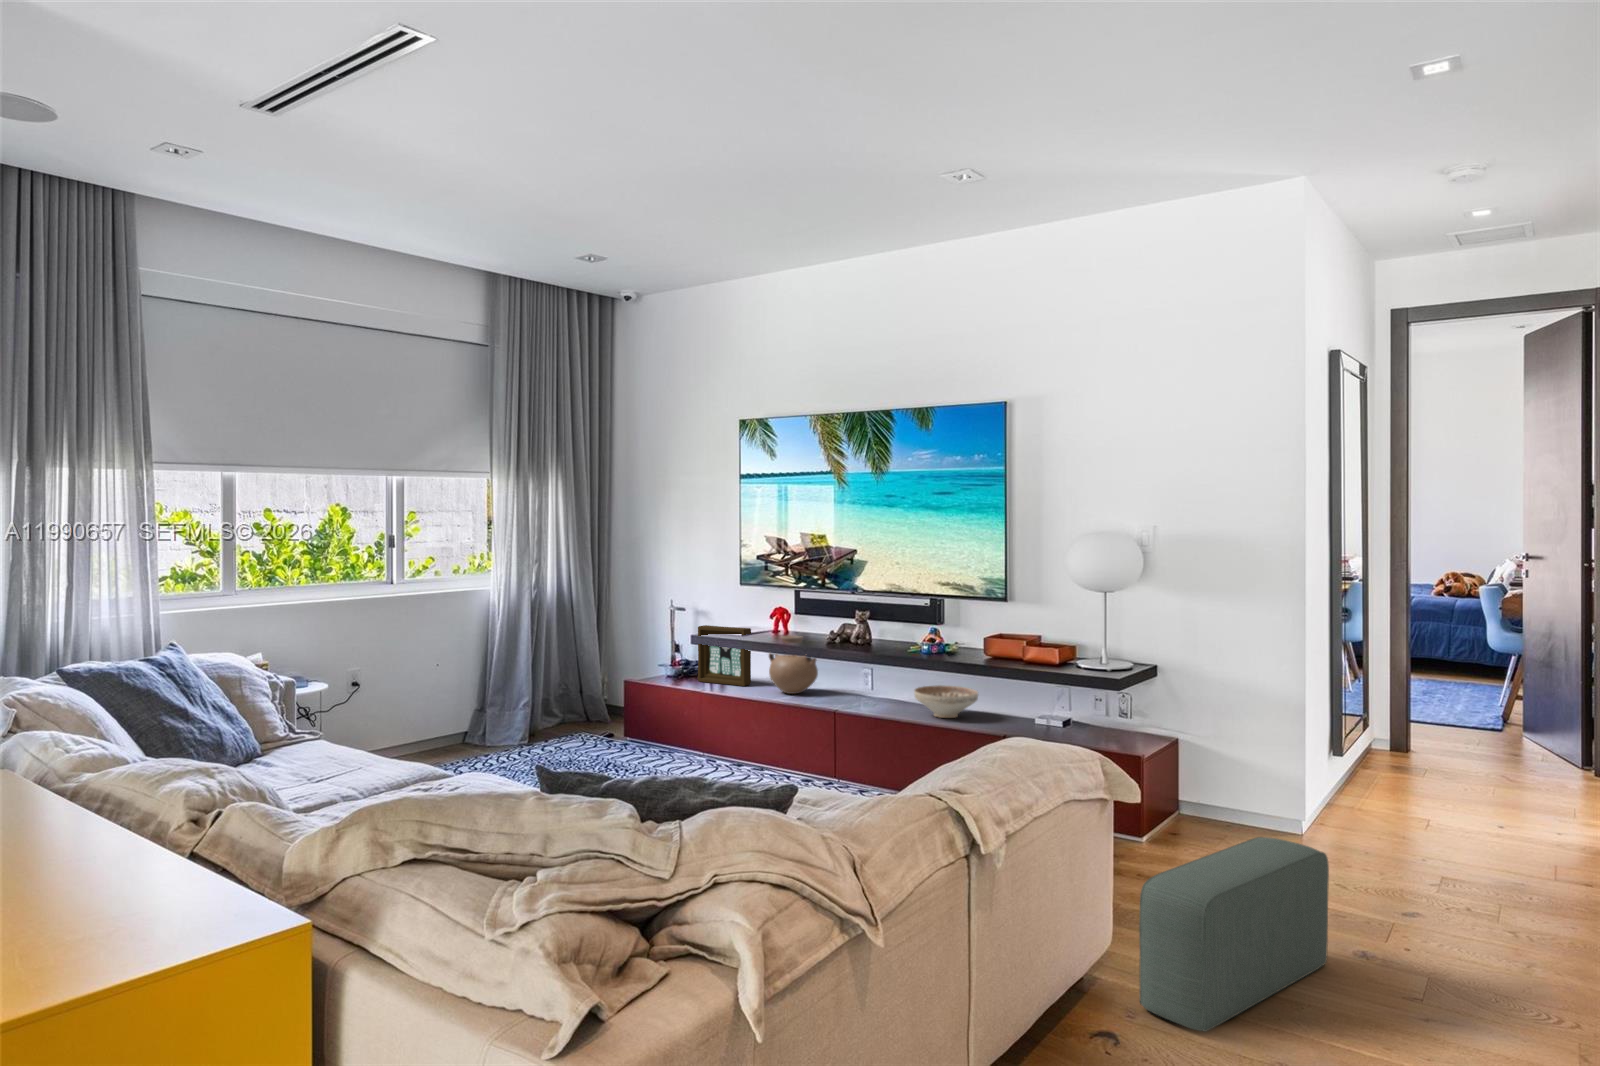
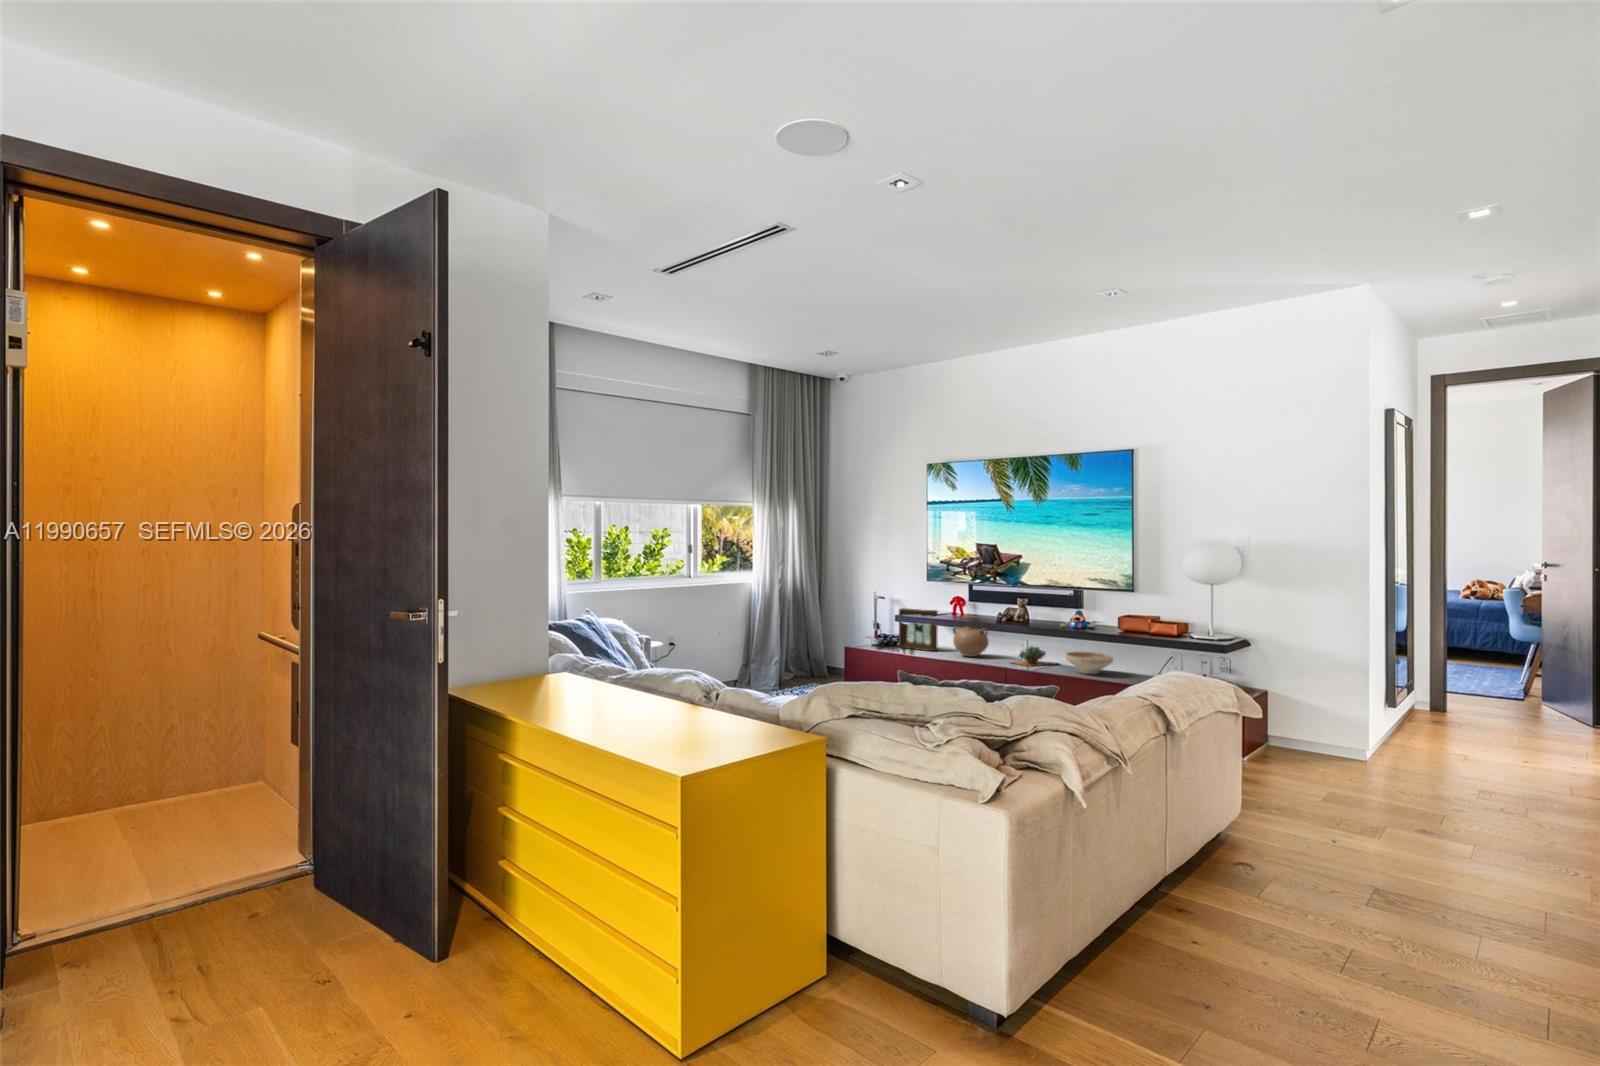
succulent plant: none [842,677,903,708] -> present [1013,645,1049,667]
pouf: present [1139,837,1329,1031] -> none [1265,750,1398,870]

